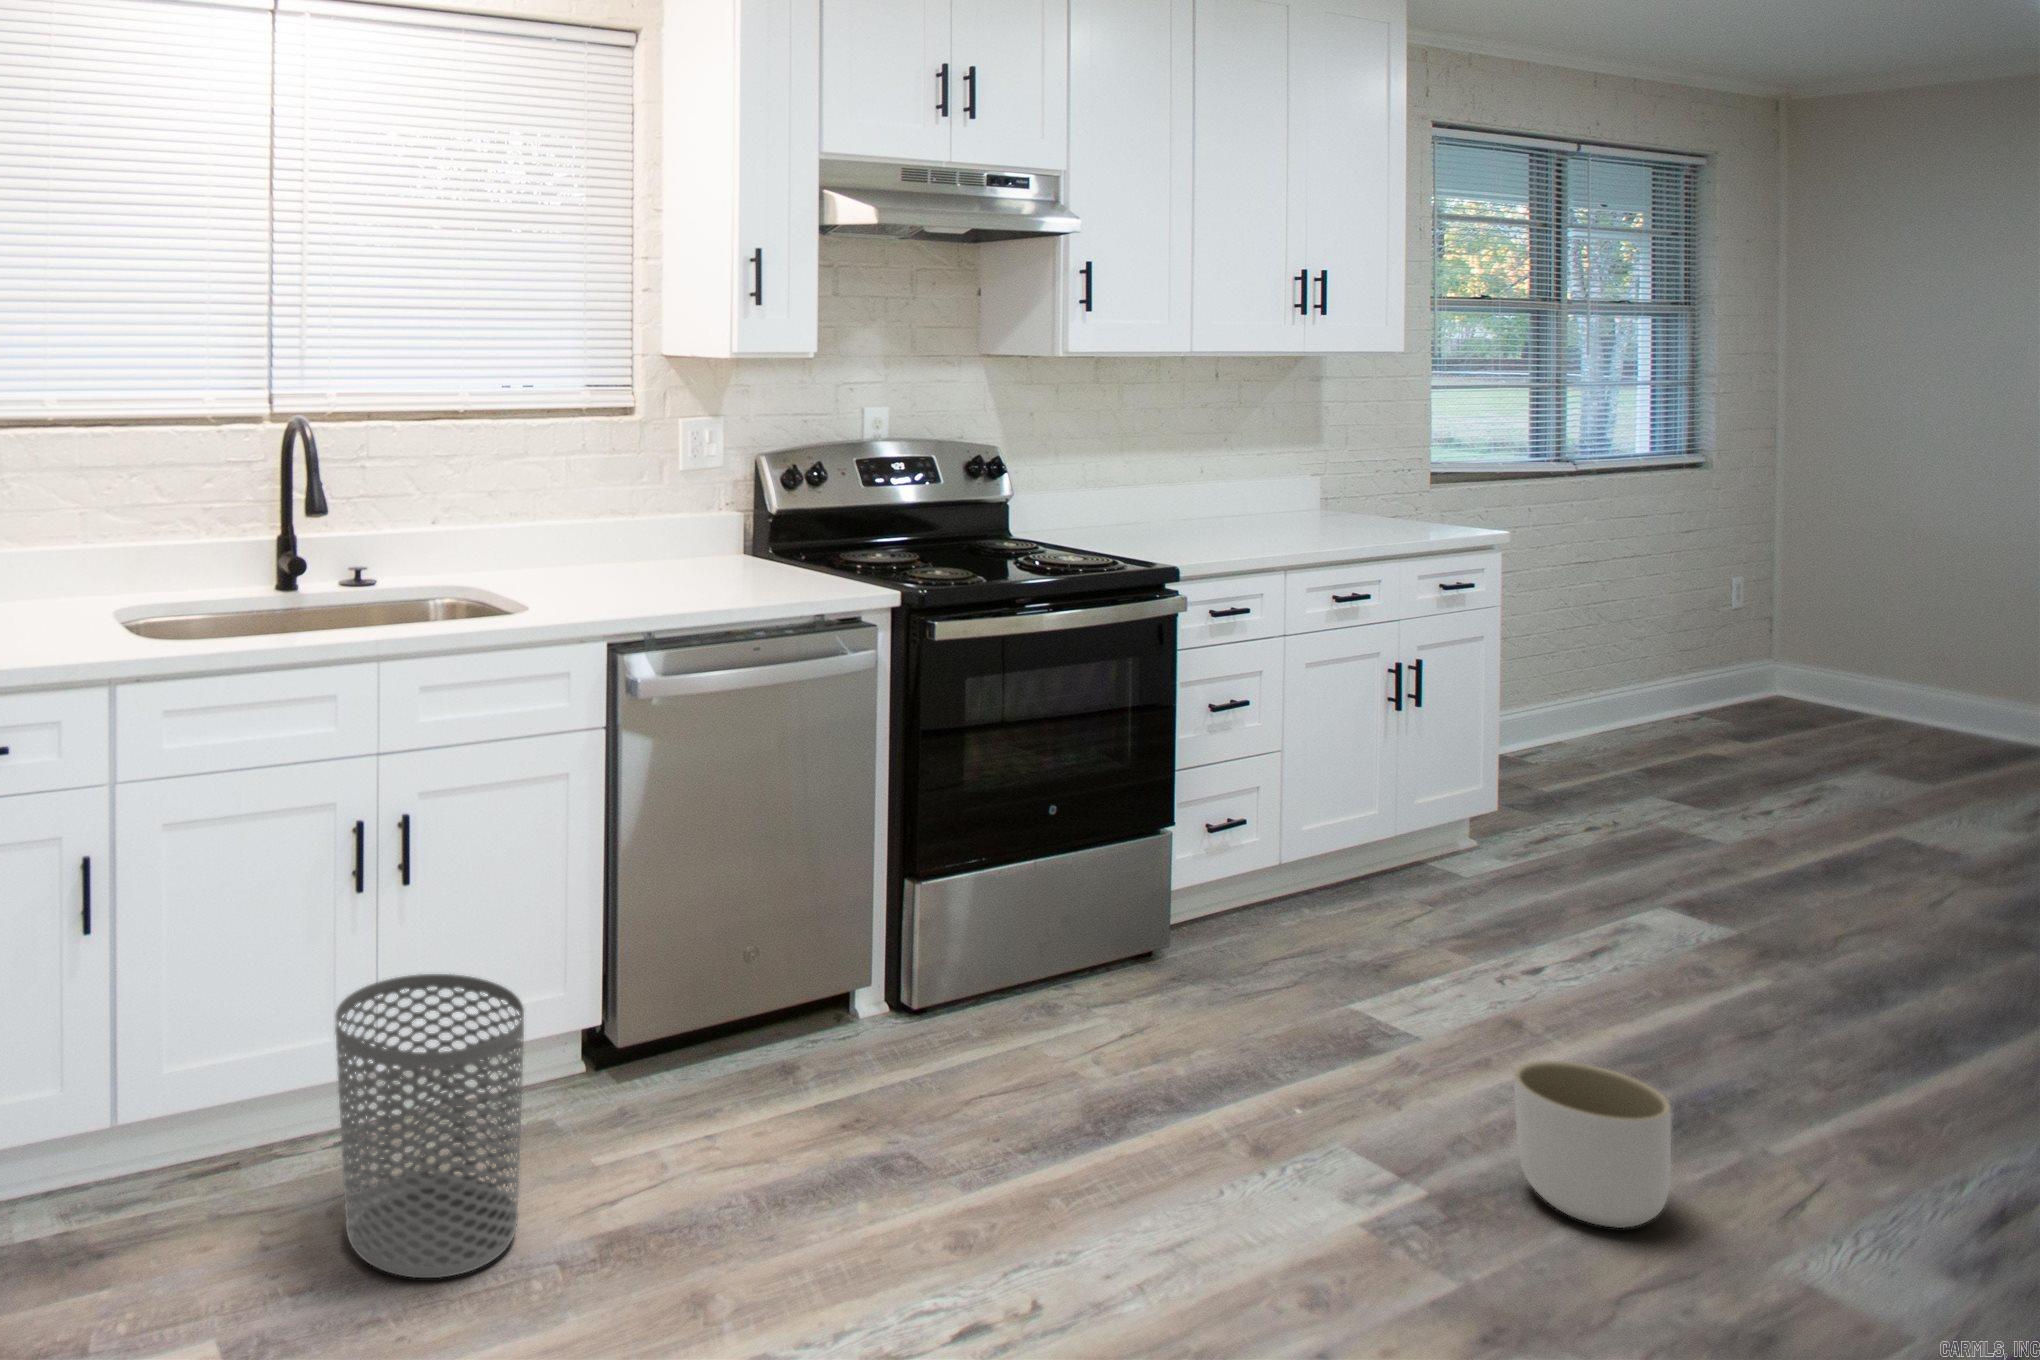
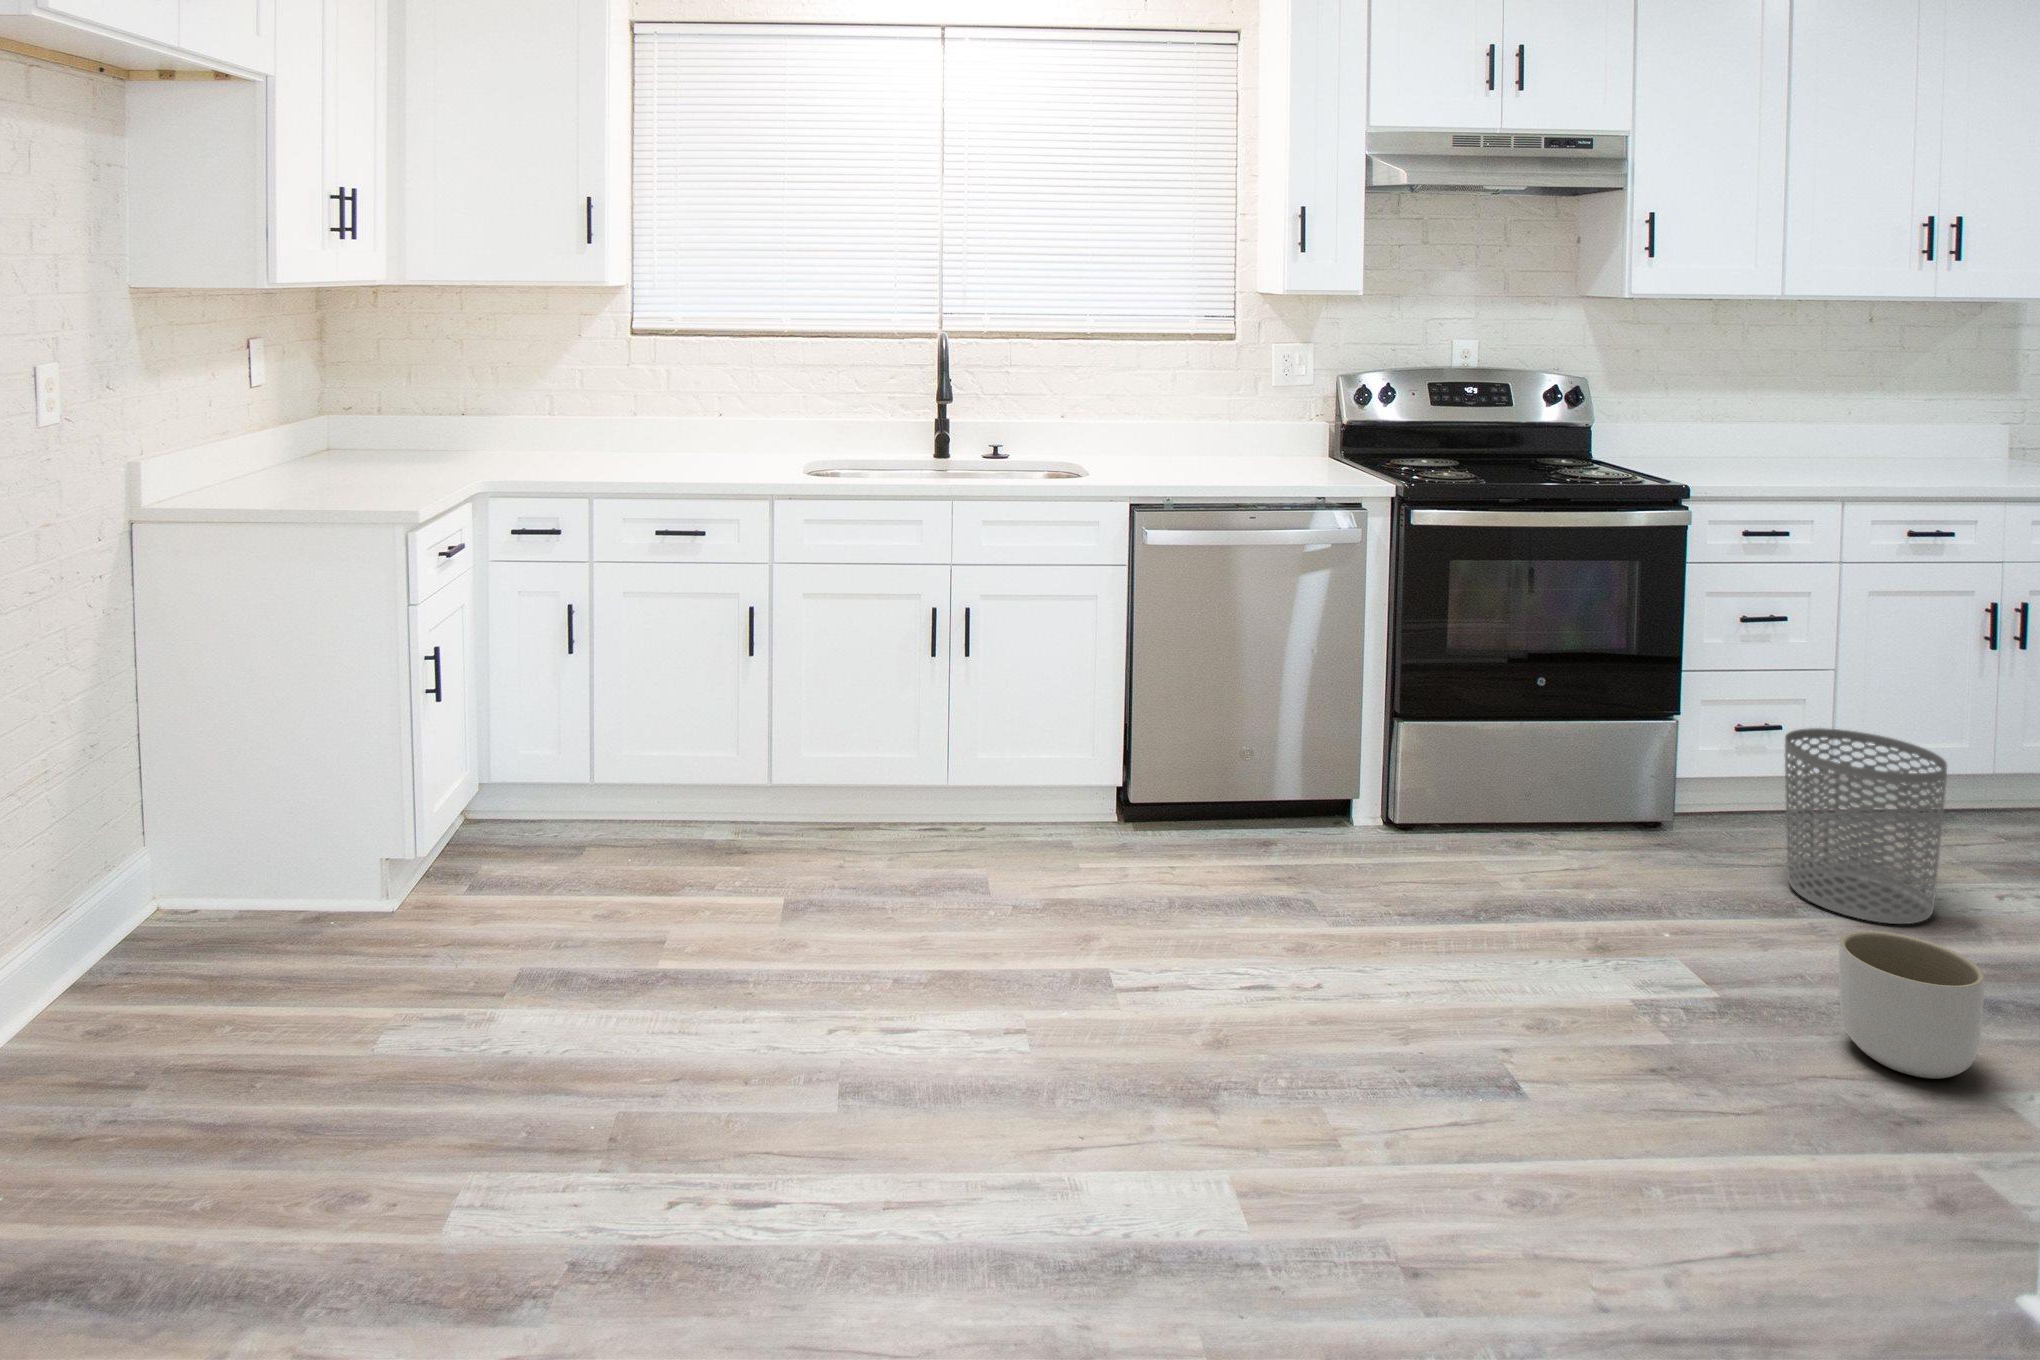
waste bin: present [335,974,524,1278] -> present [1784,728,1947,924]

